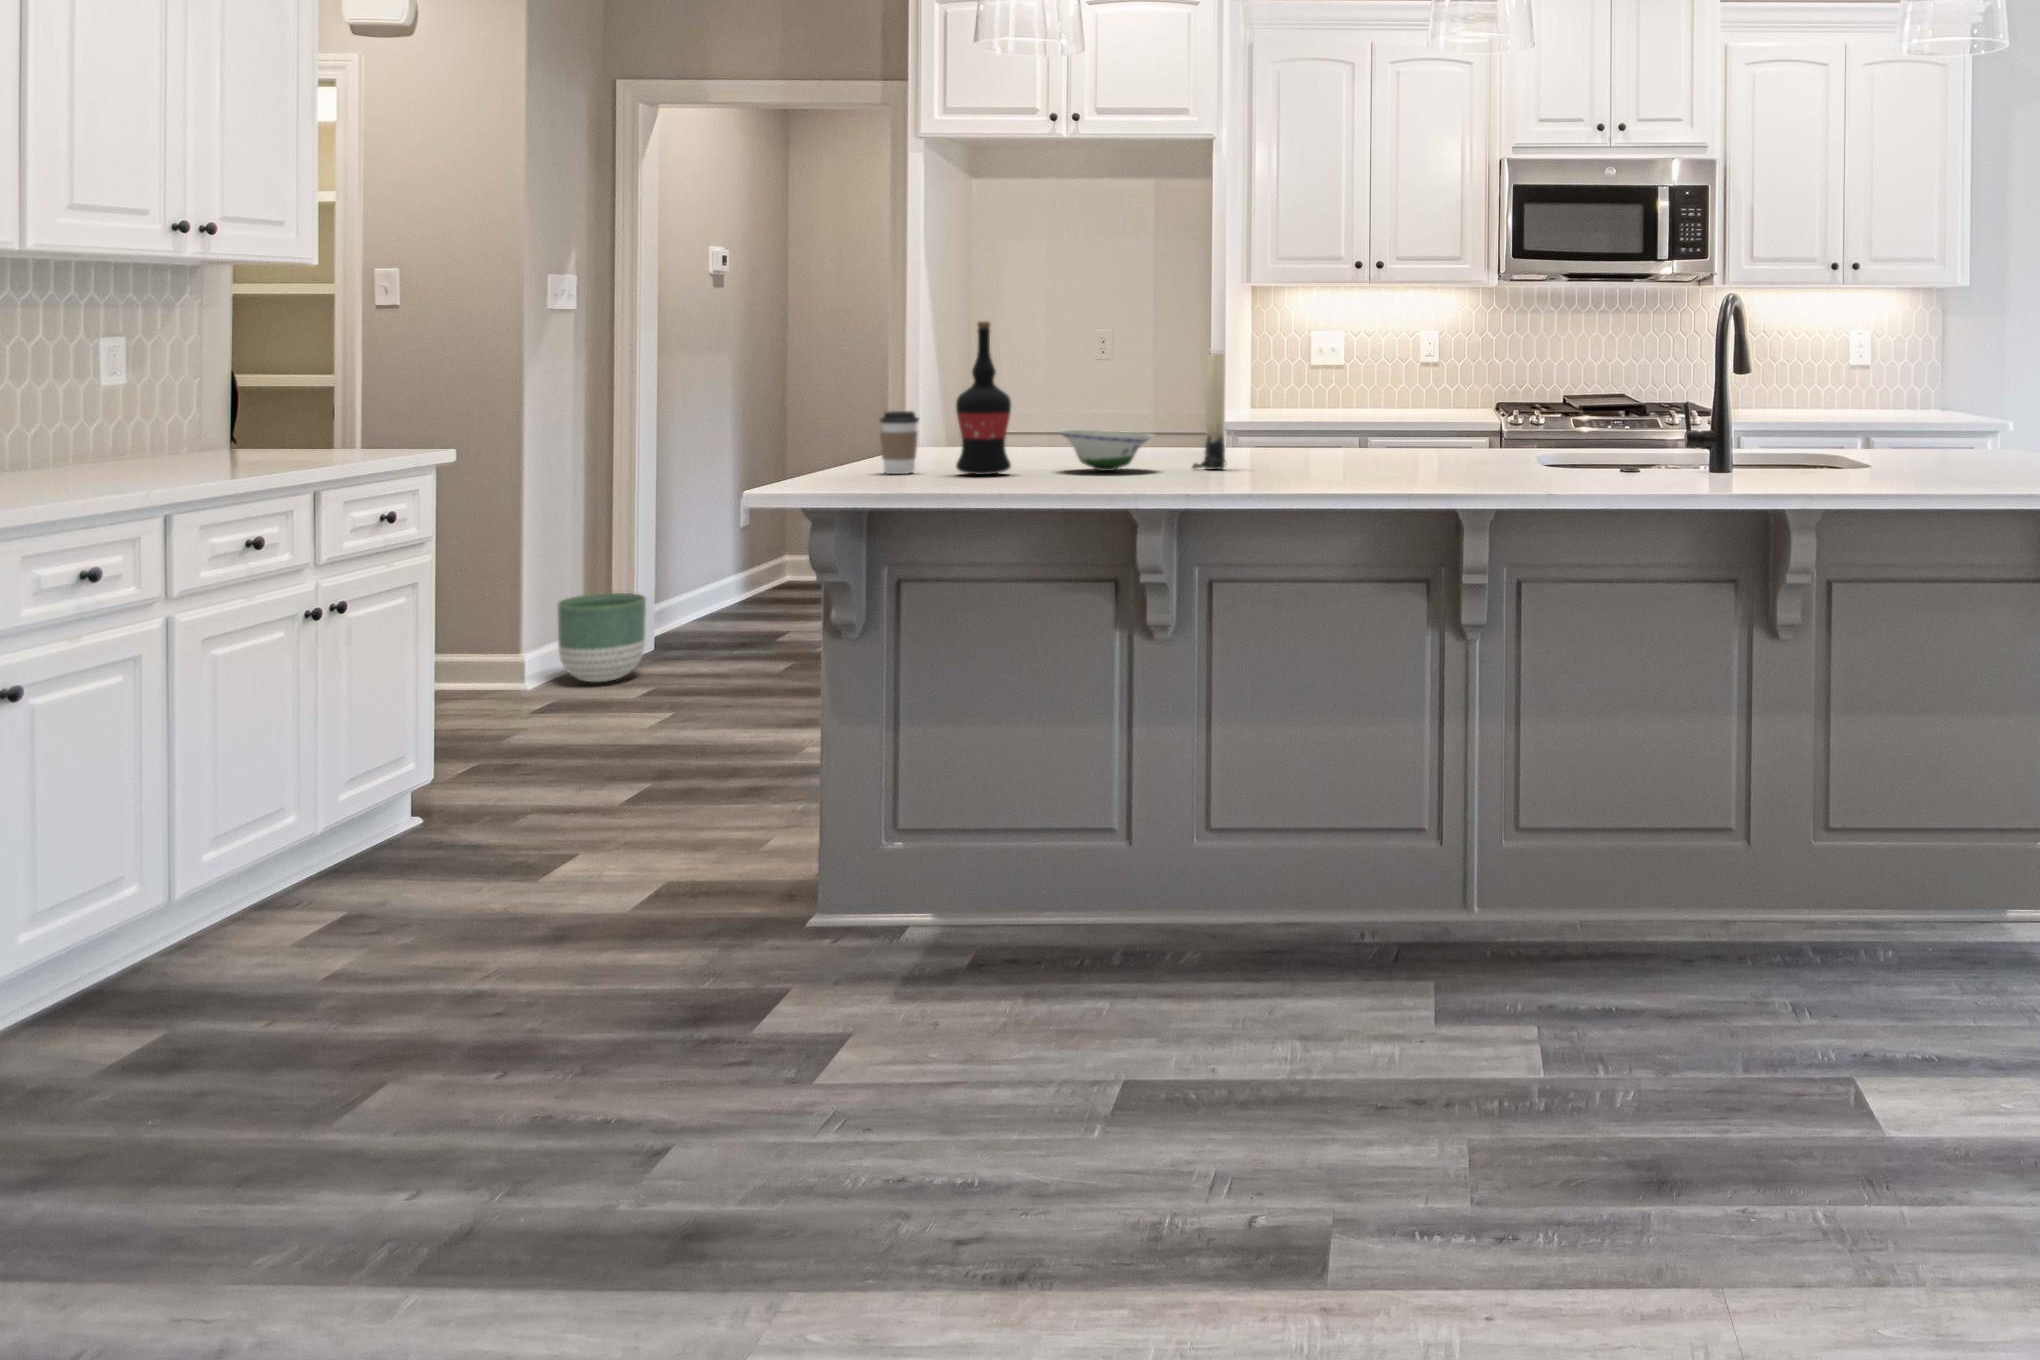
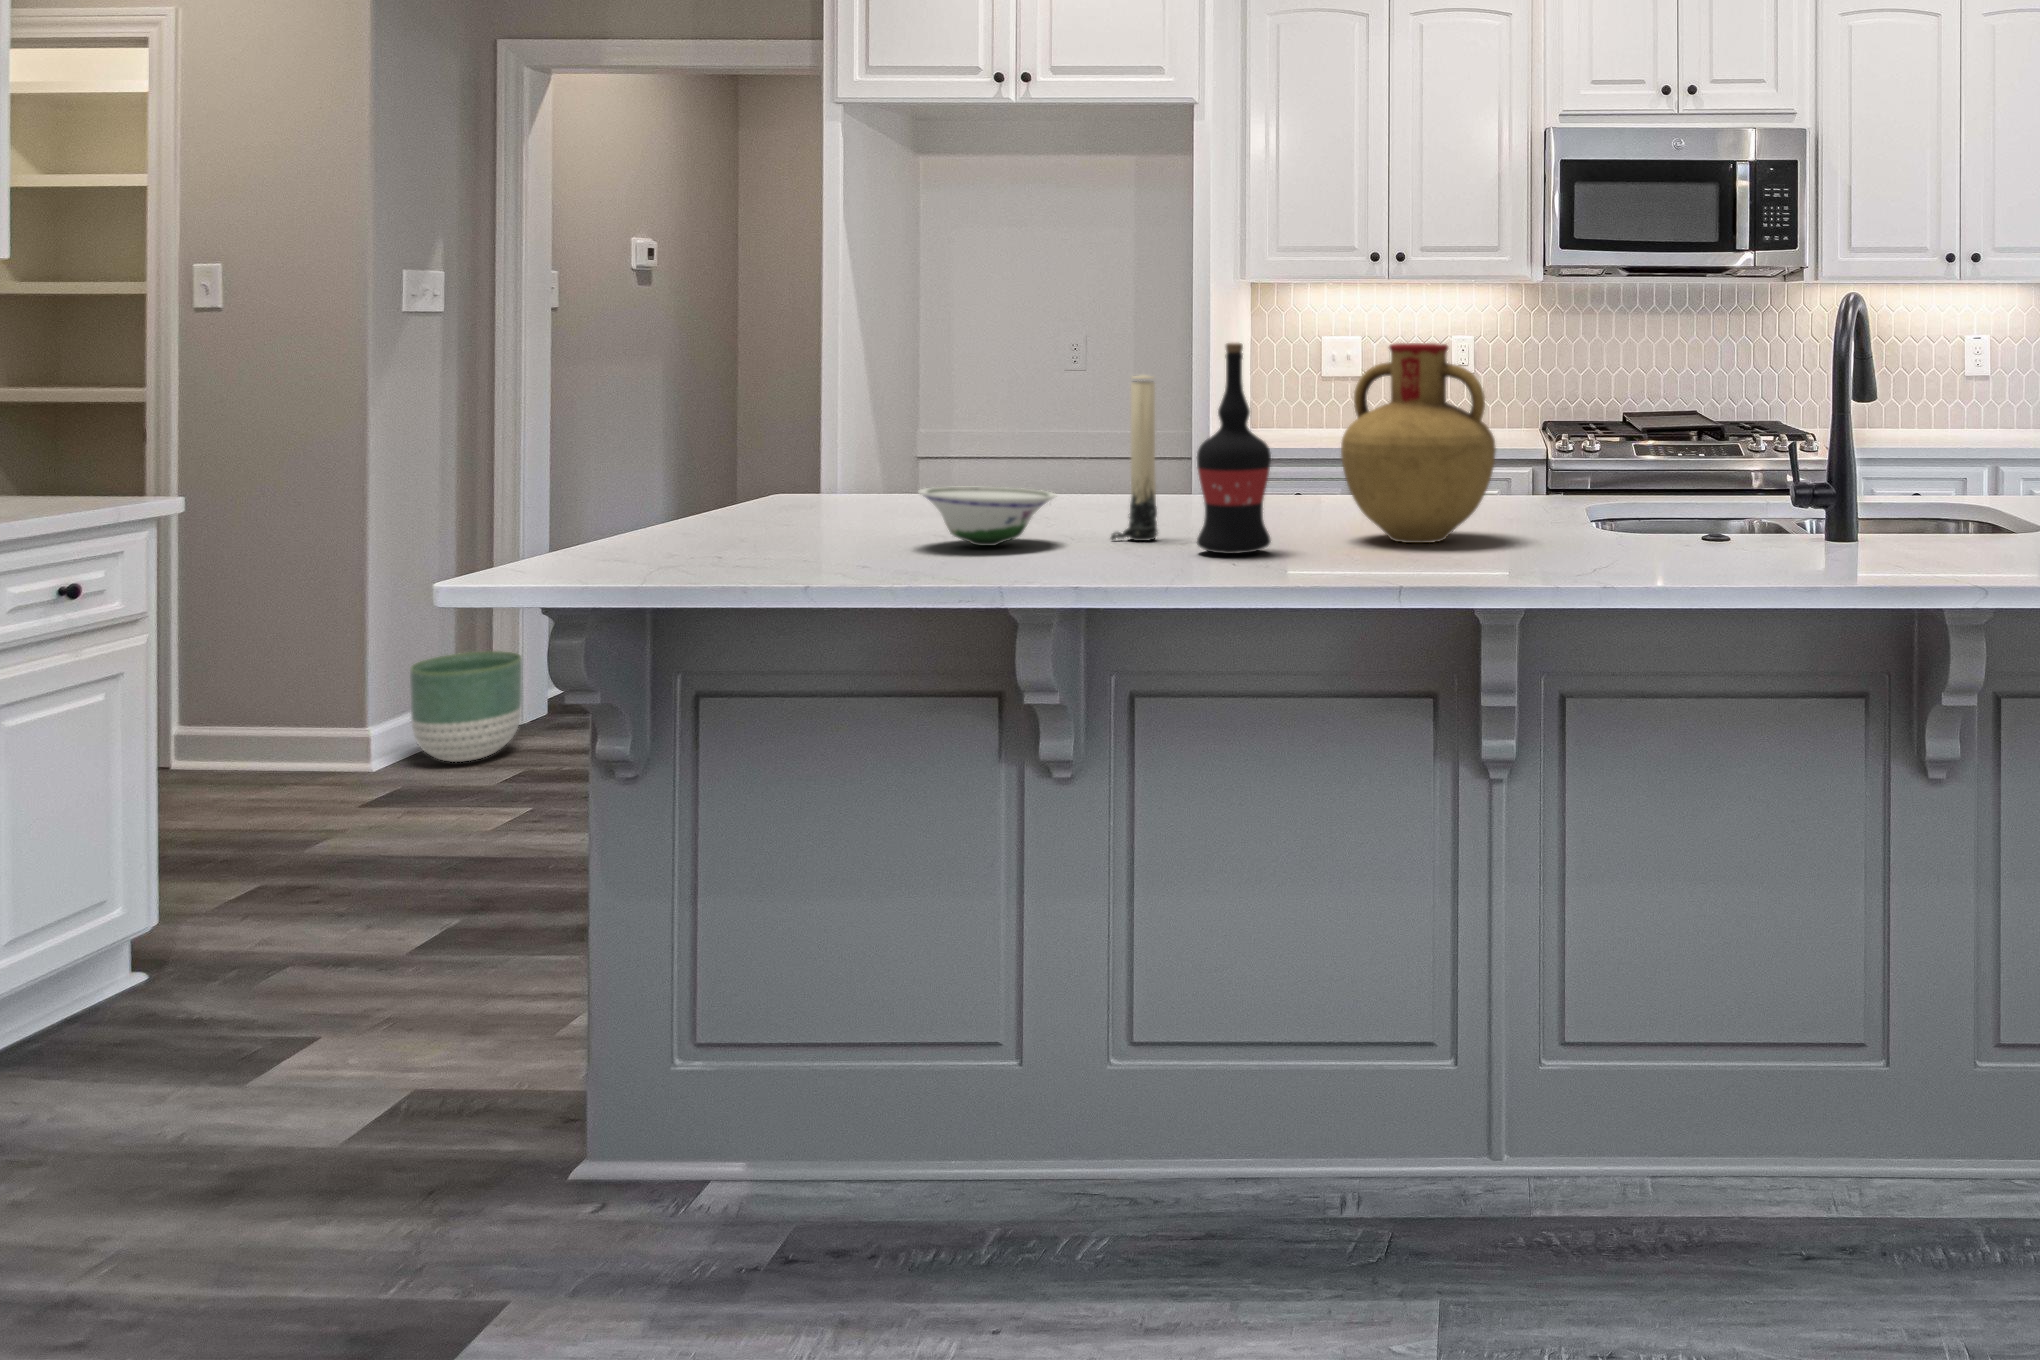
wine bottle: present [956,321,1011,475] -> present [1197,343,1271,554]
vase: none [1360,327,1473,471] -> present [1341,343,1496,543]
coffee cup: present [880,411,919,474] -> none [661,465,721,555]

